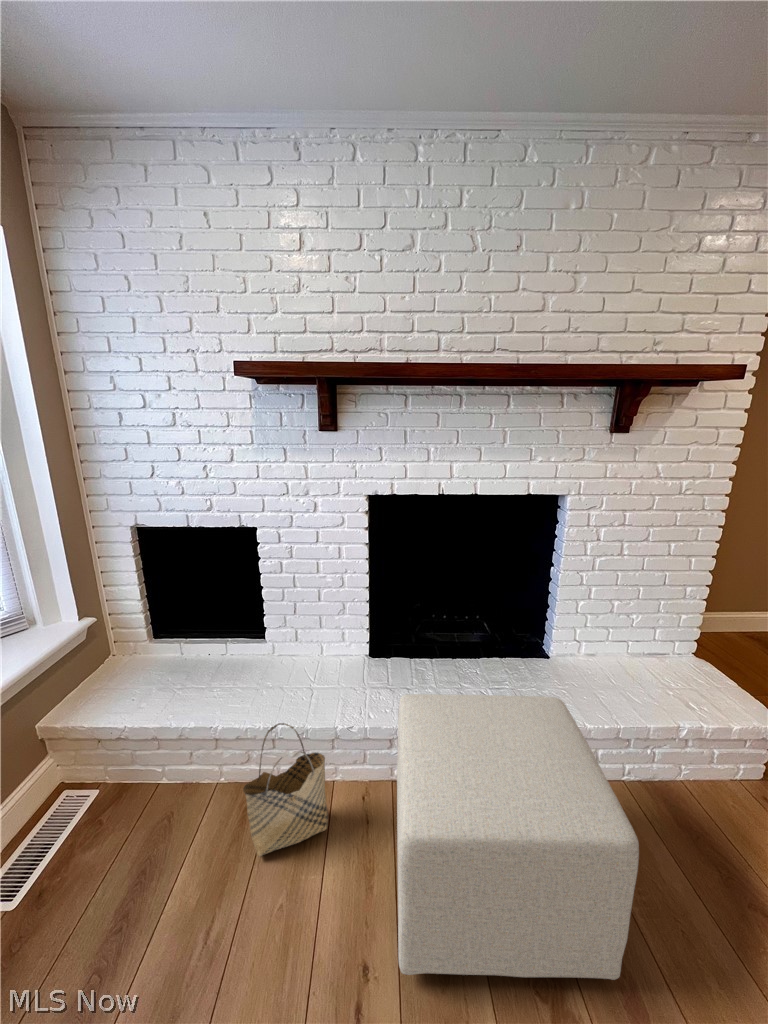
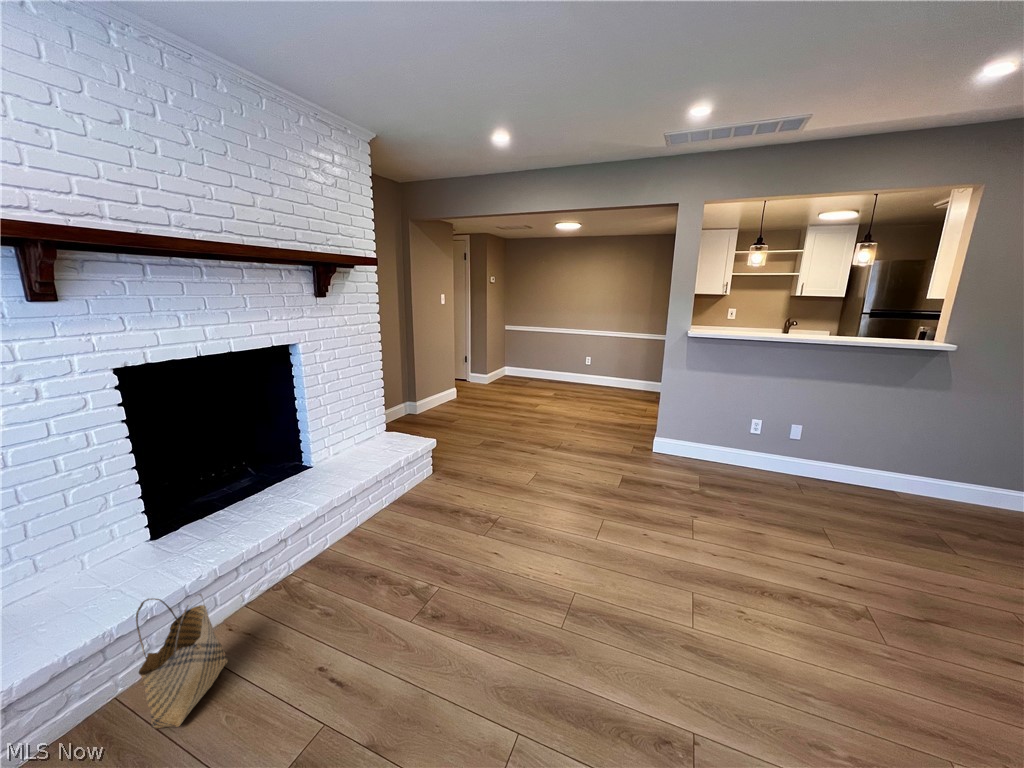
ottoman: present [397,694,639,980] -> none [257,465,445,648]

